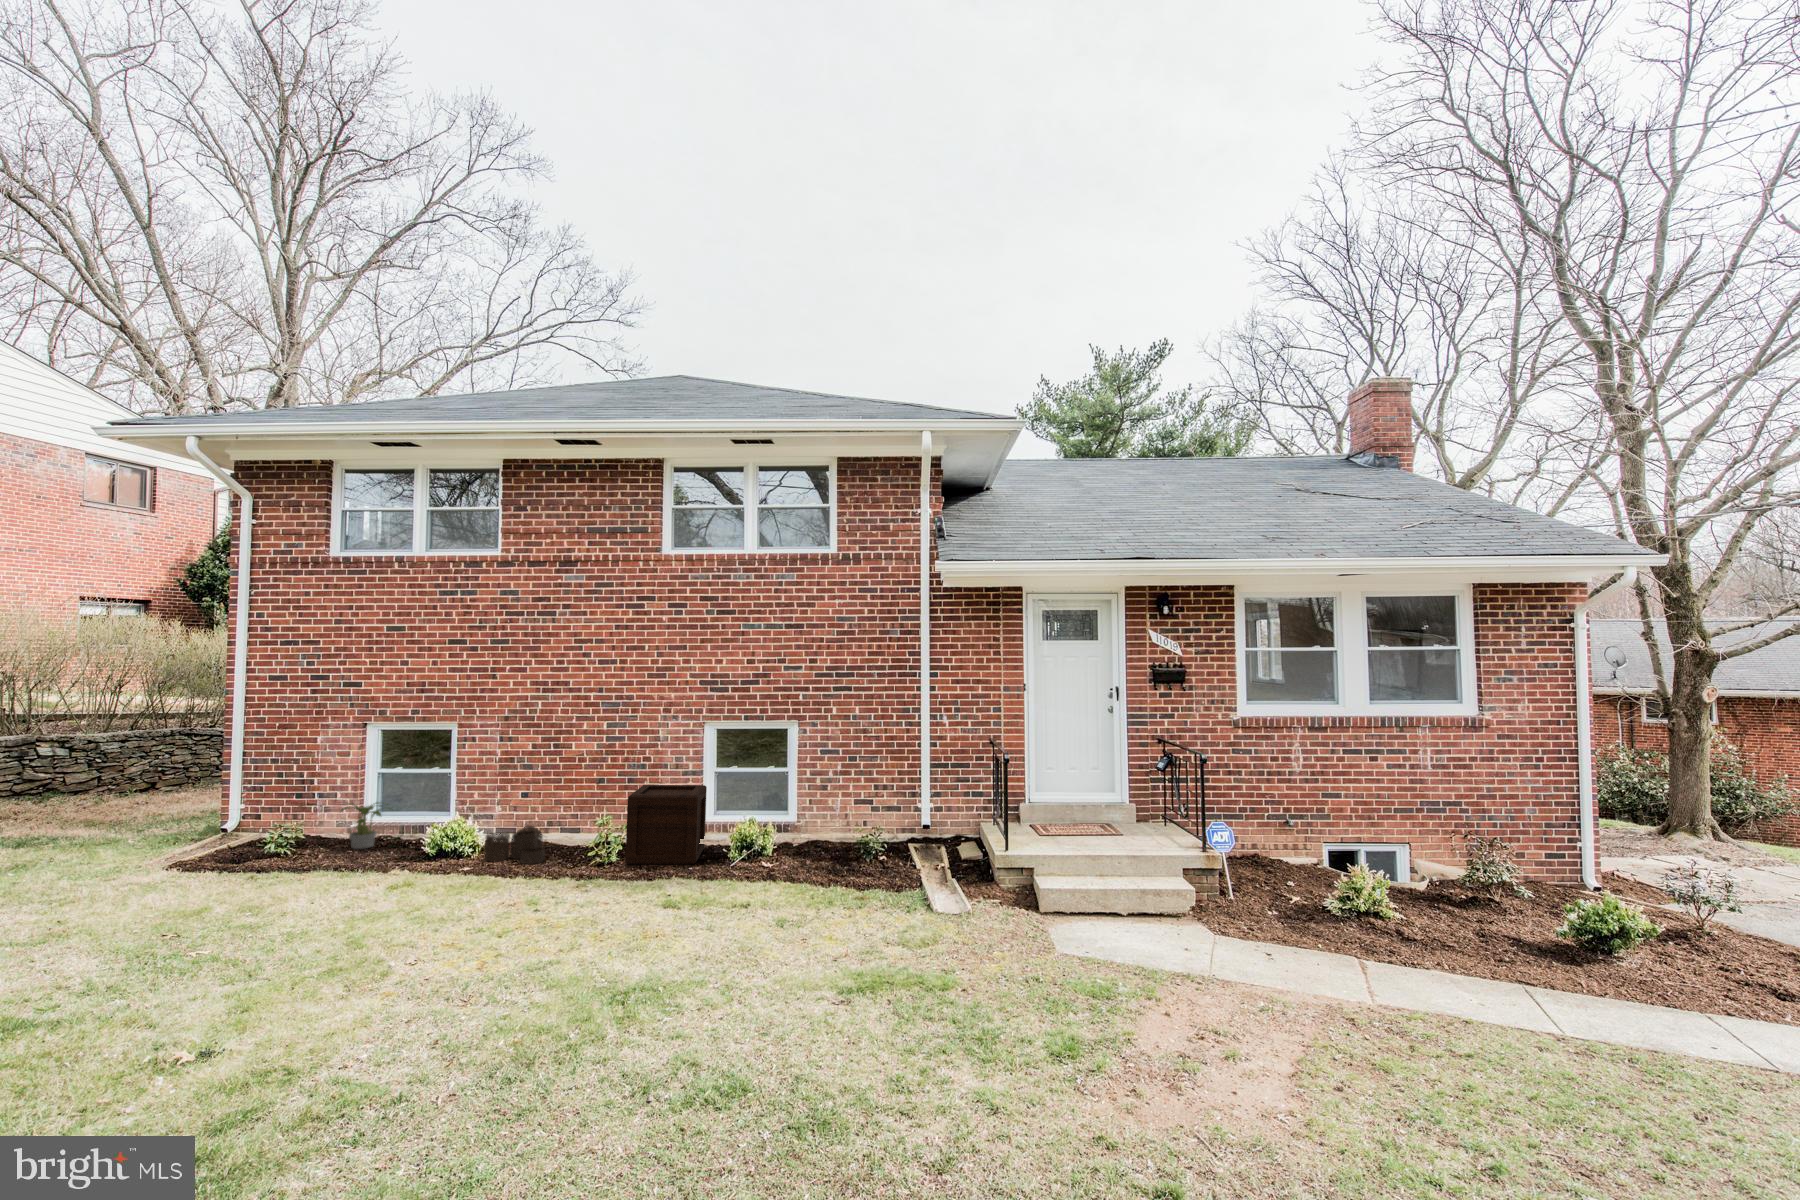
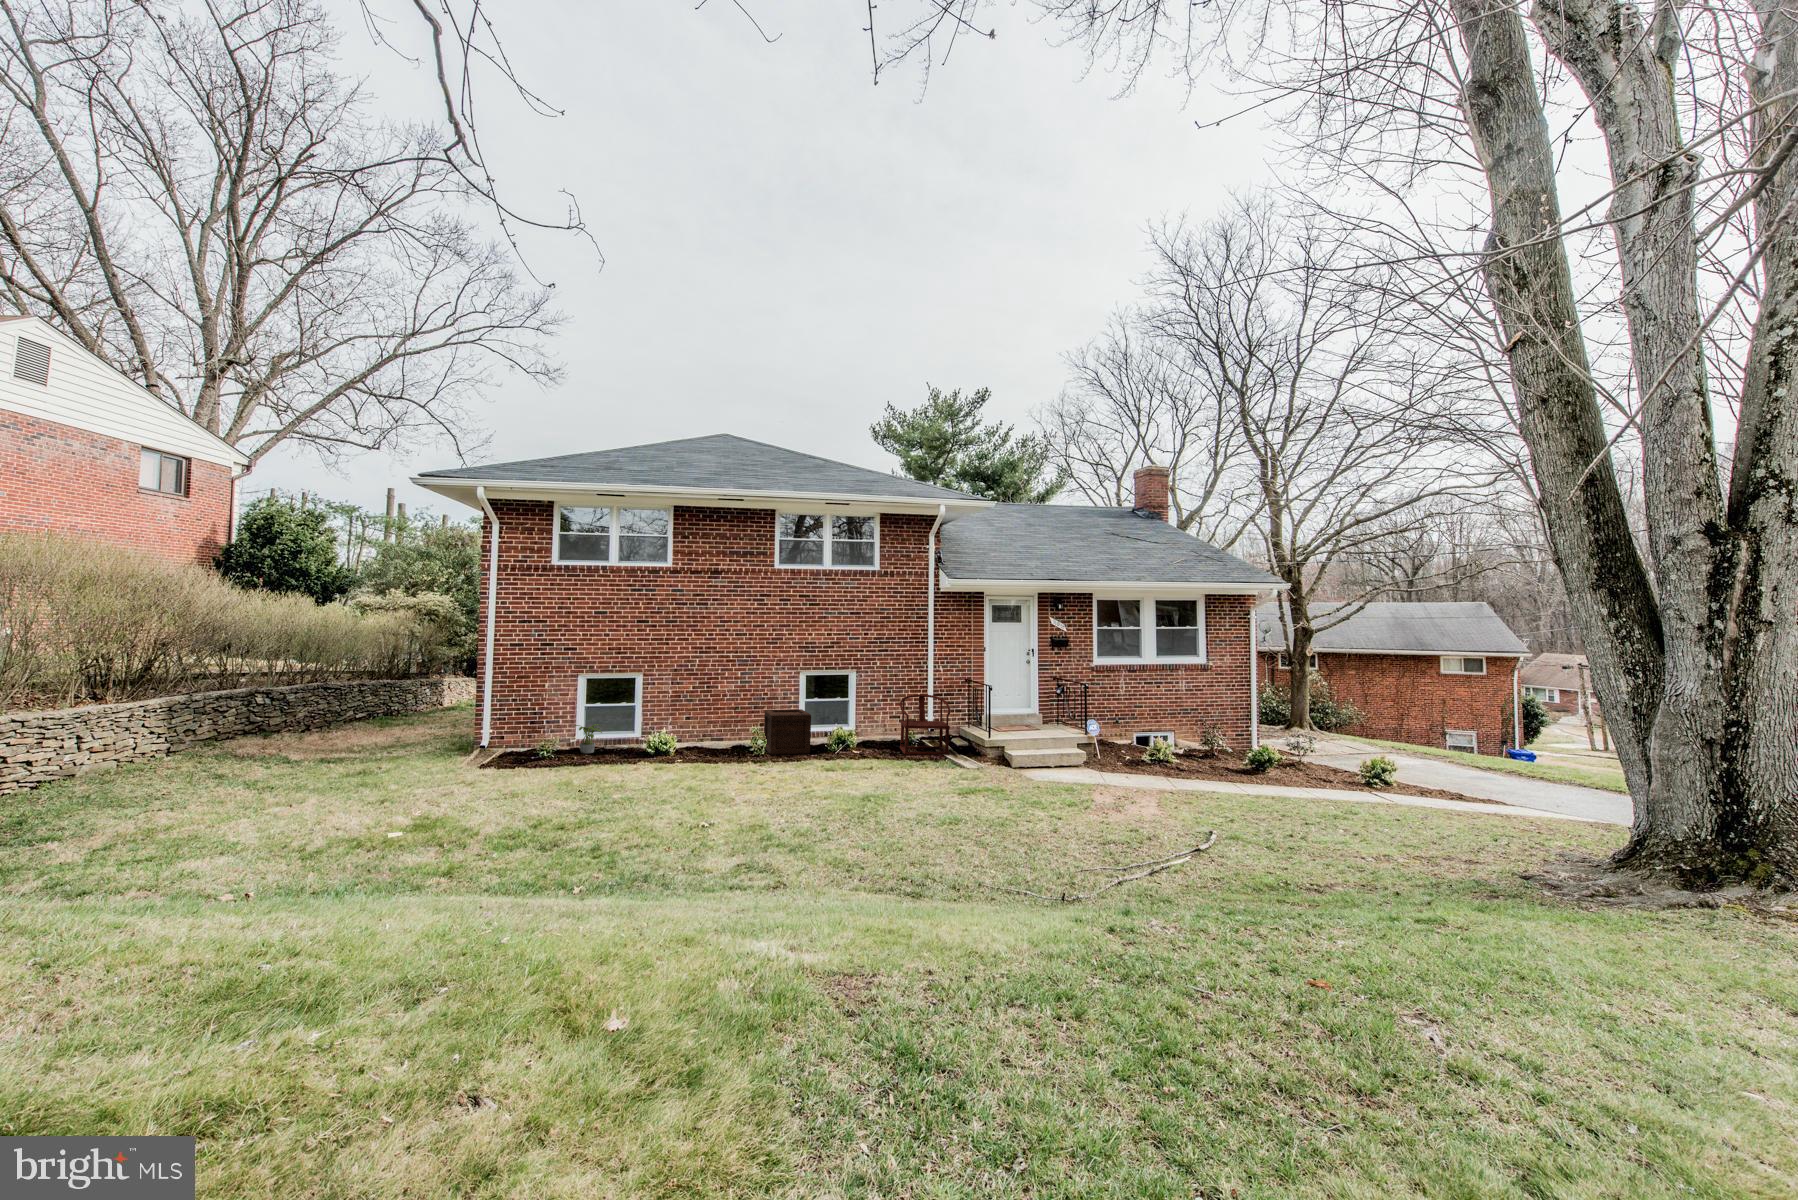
armchair: none [857,764,947,878] -> present [900,694,950,755]
woven basket: present [485,826,545,864] -> none [681,735,719,757]

